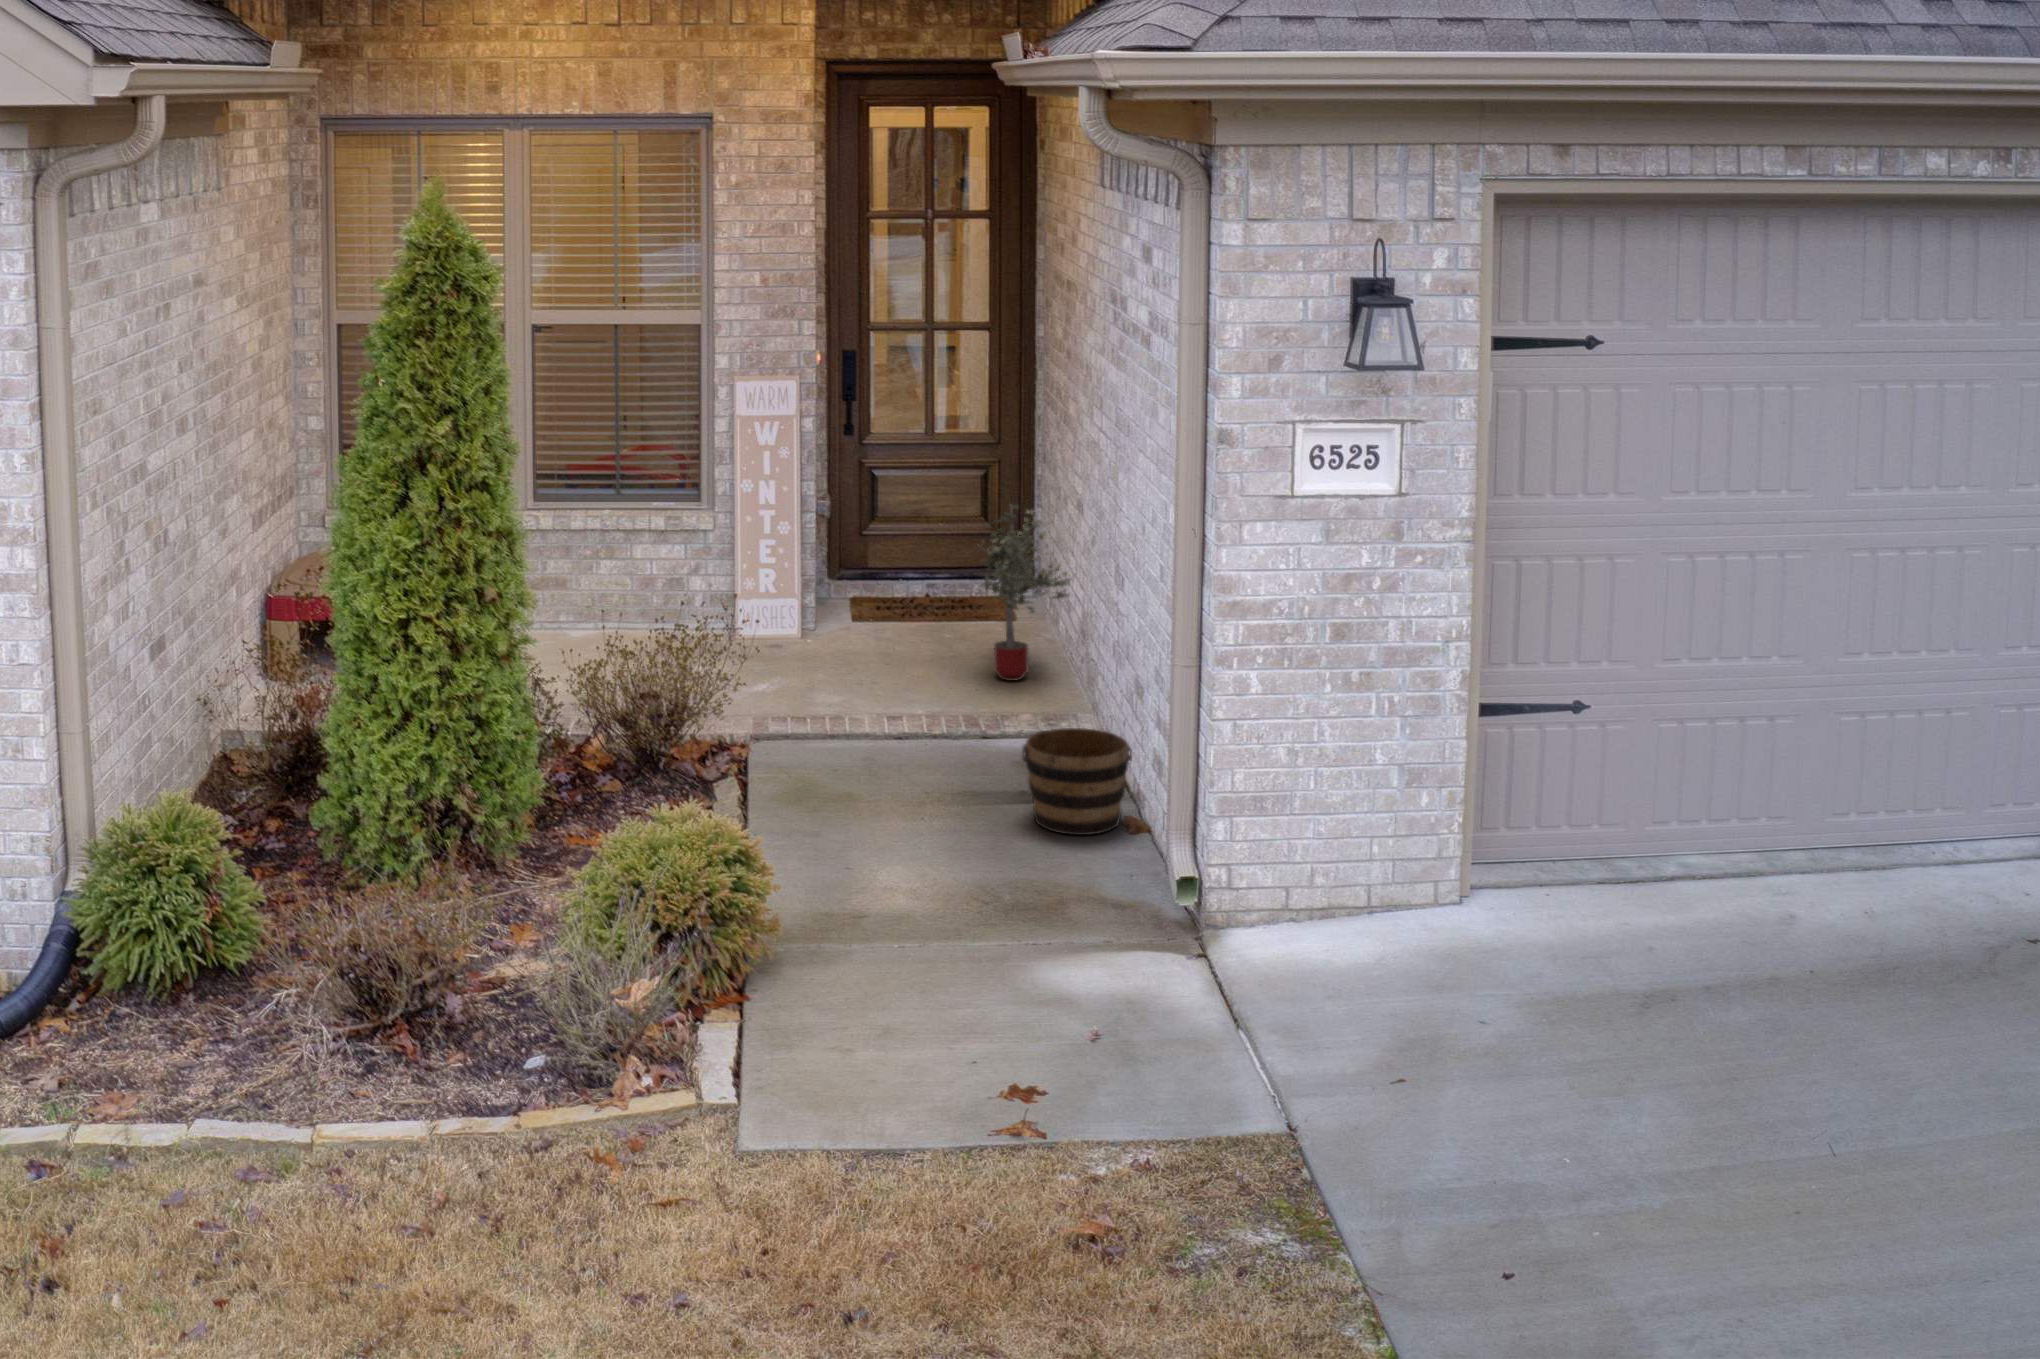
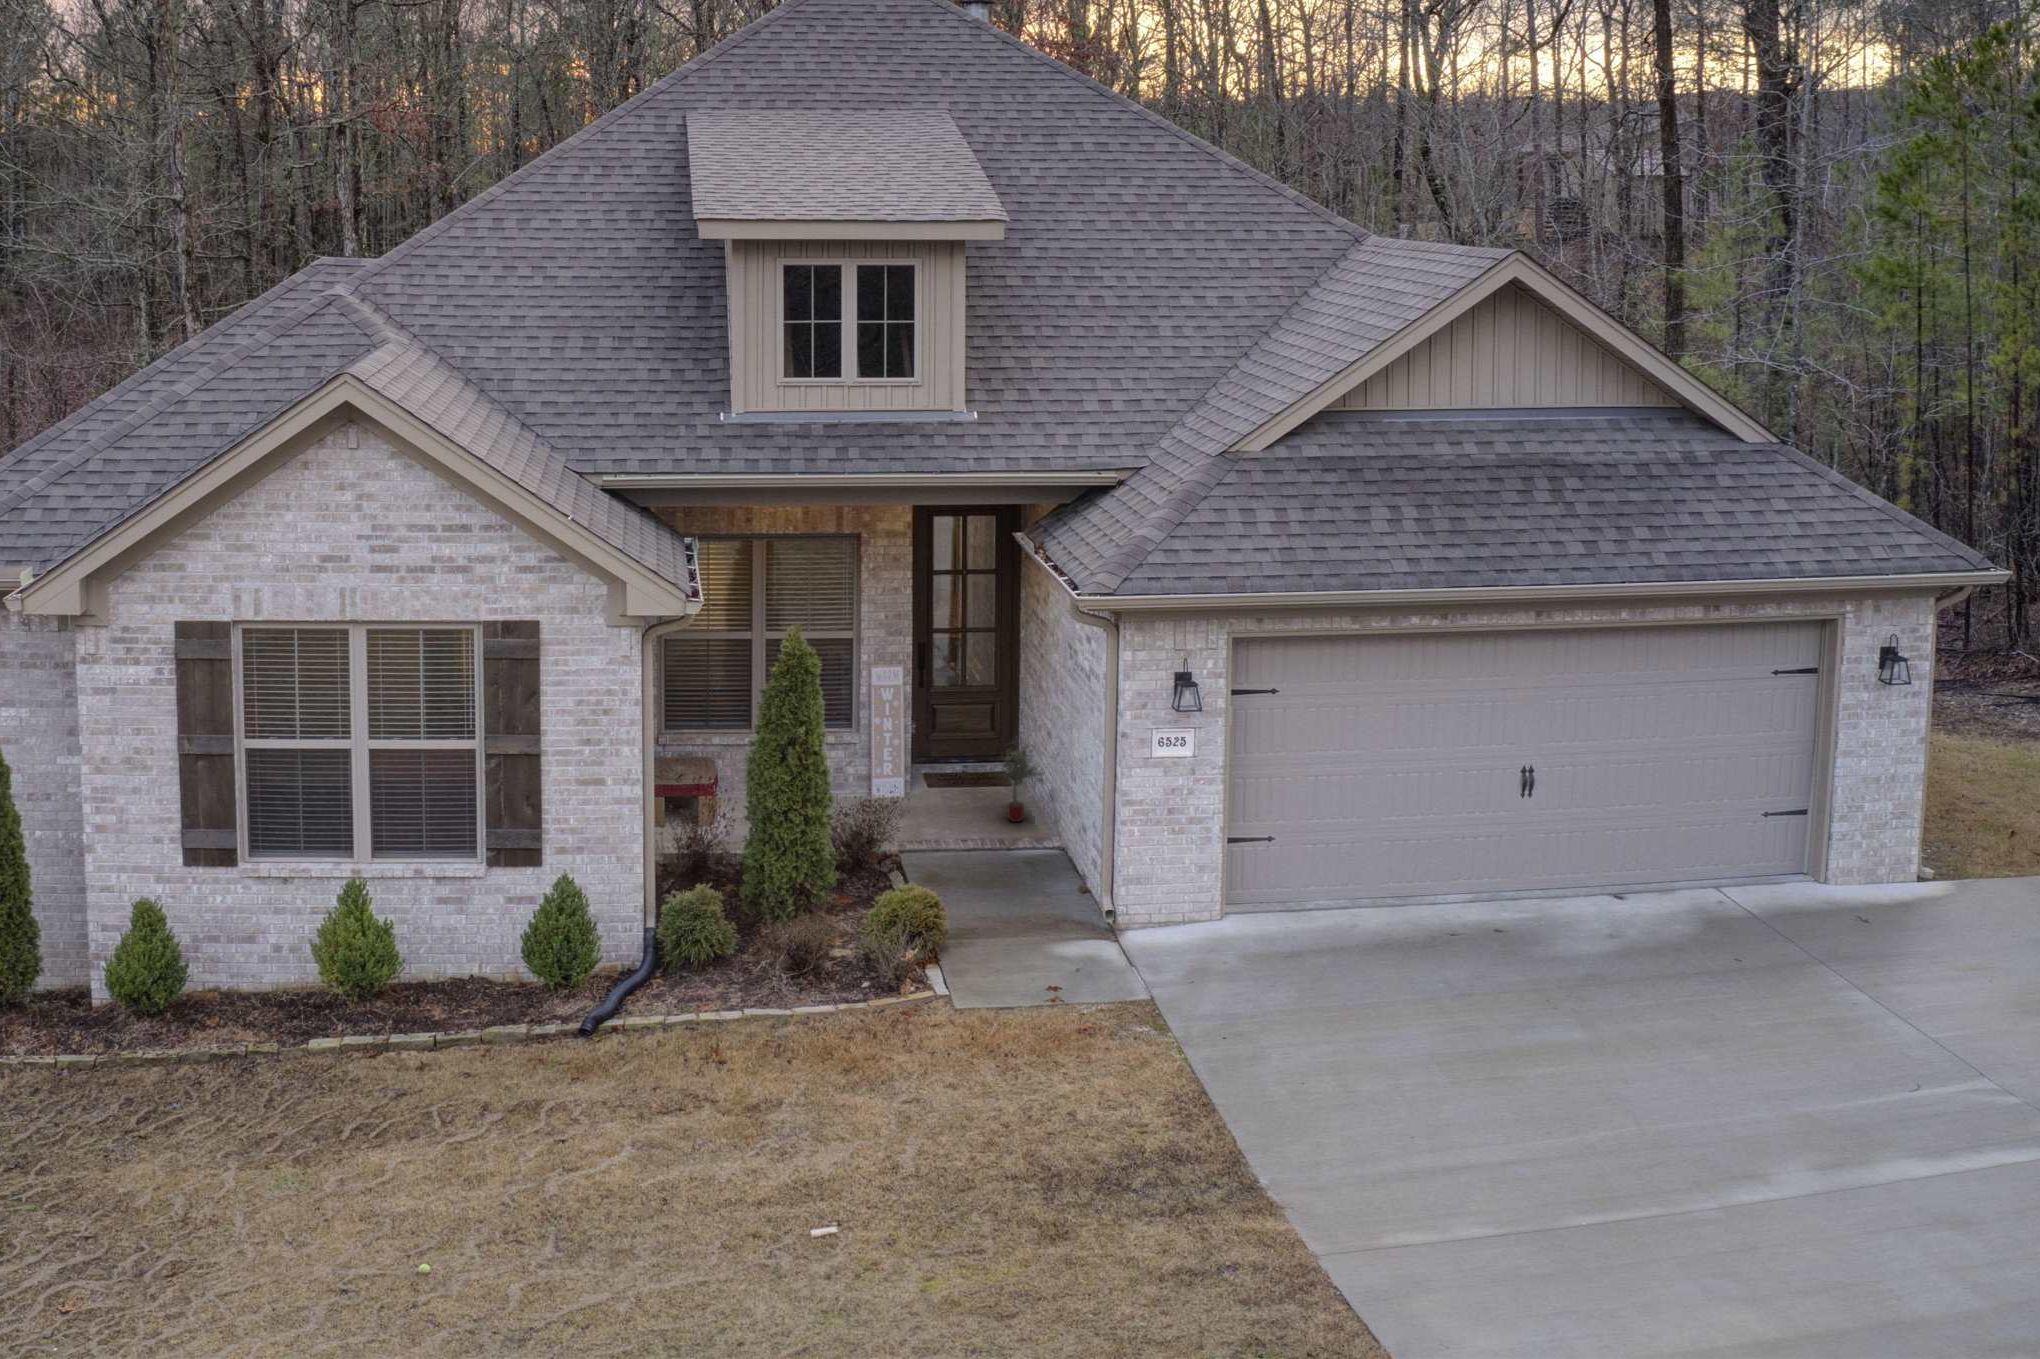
bucket: present [1023,728,1132,835] -> none [1033,849,1082,897]

